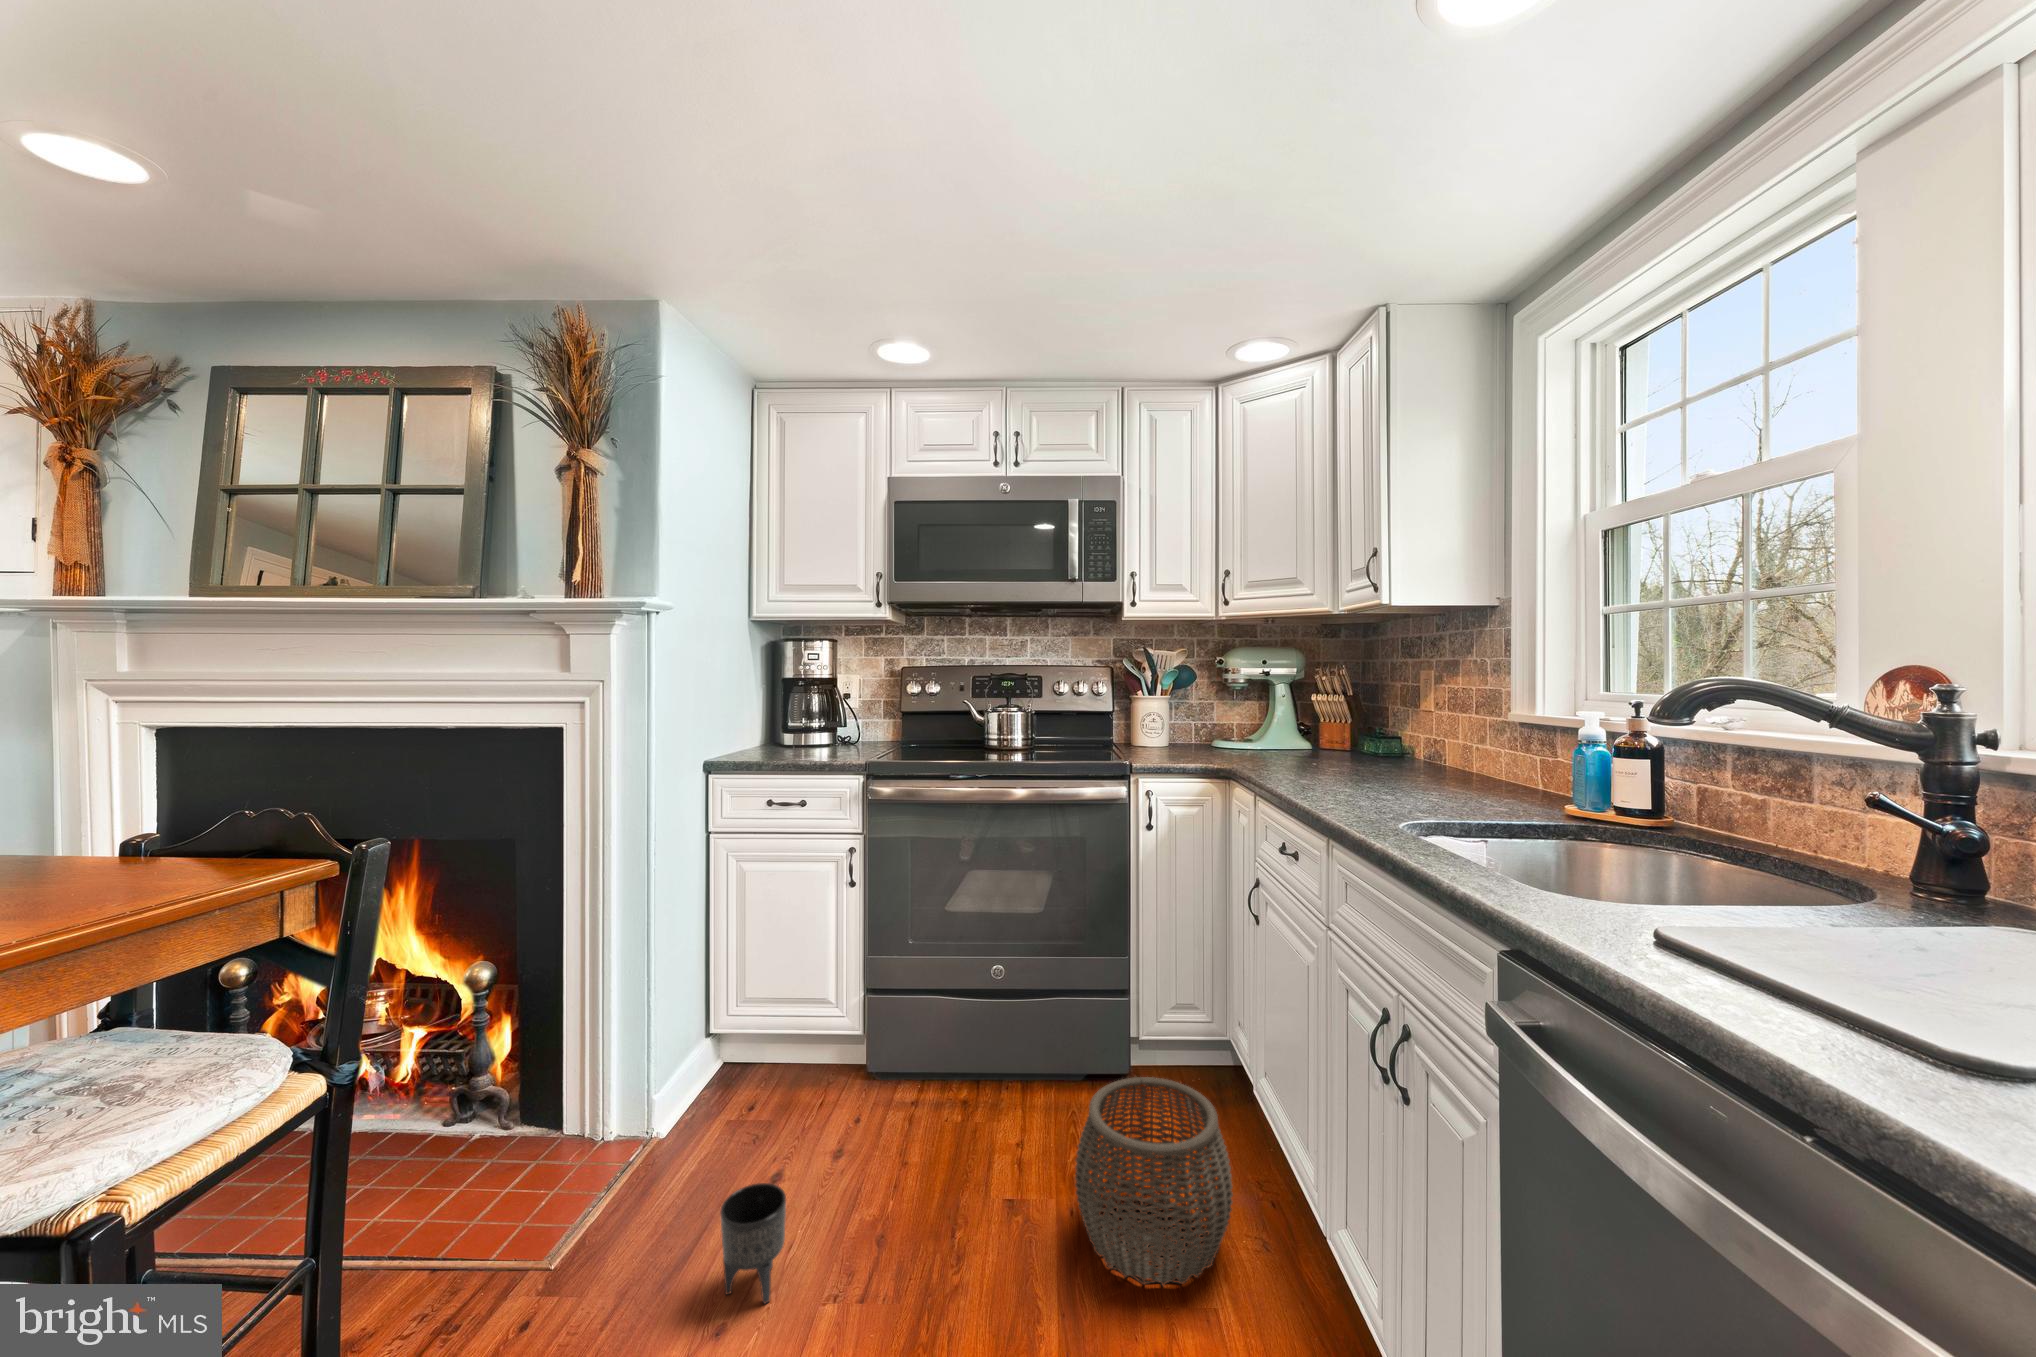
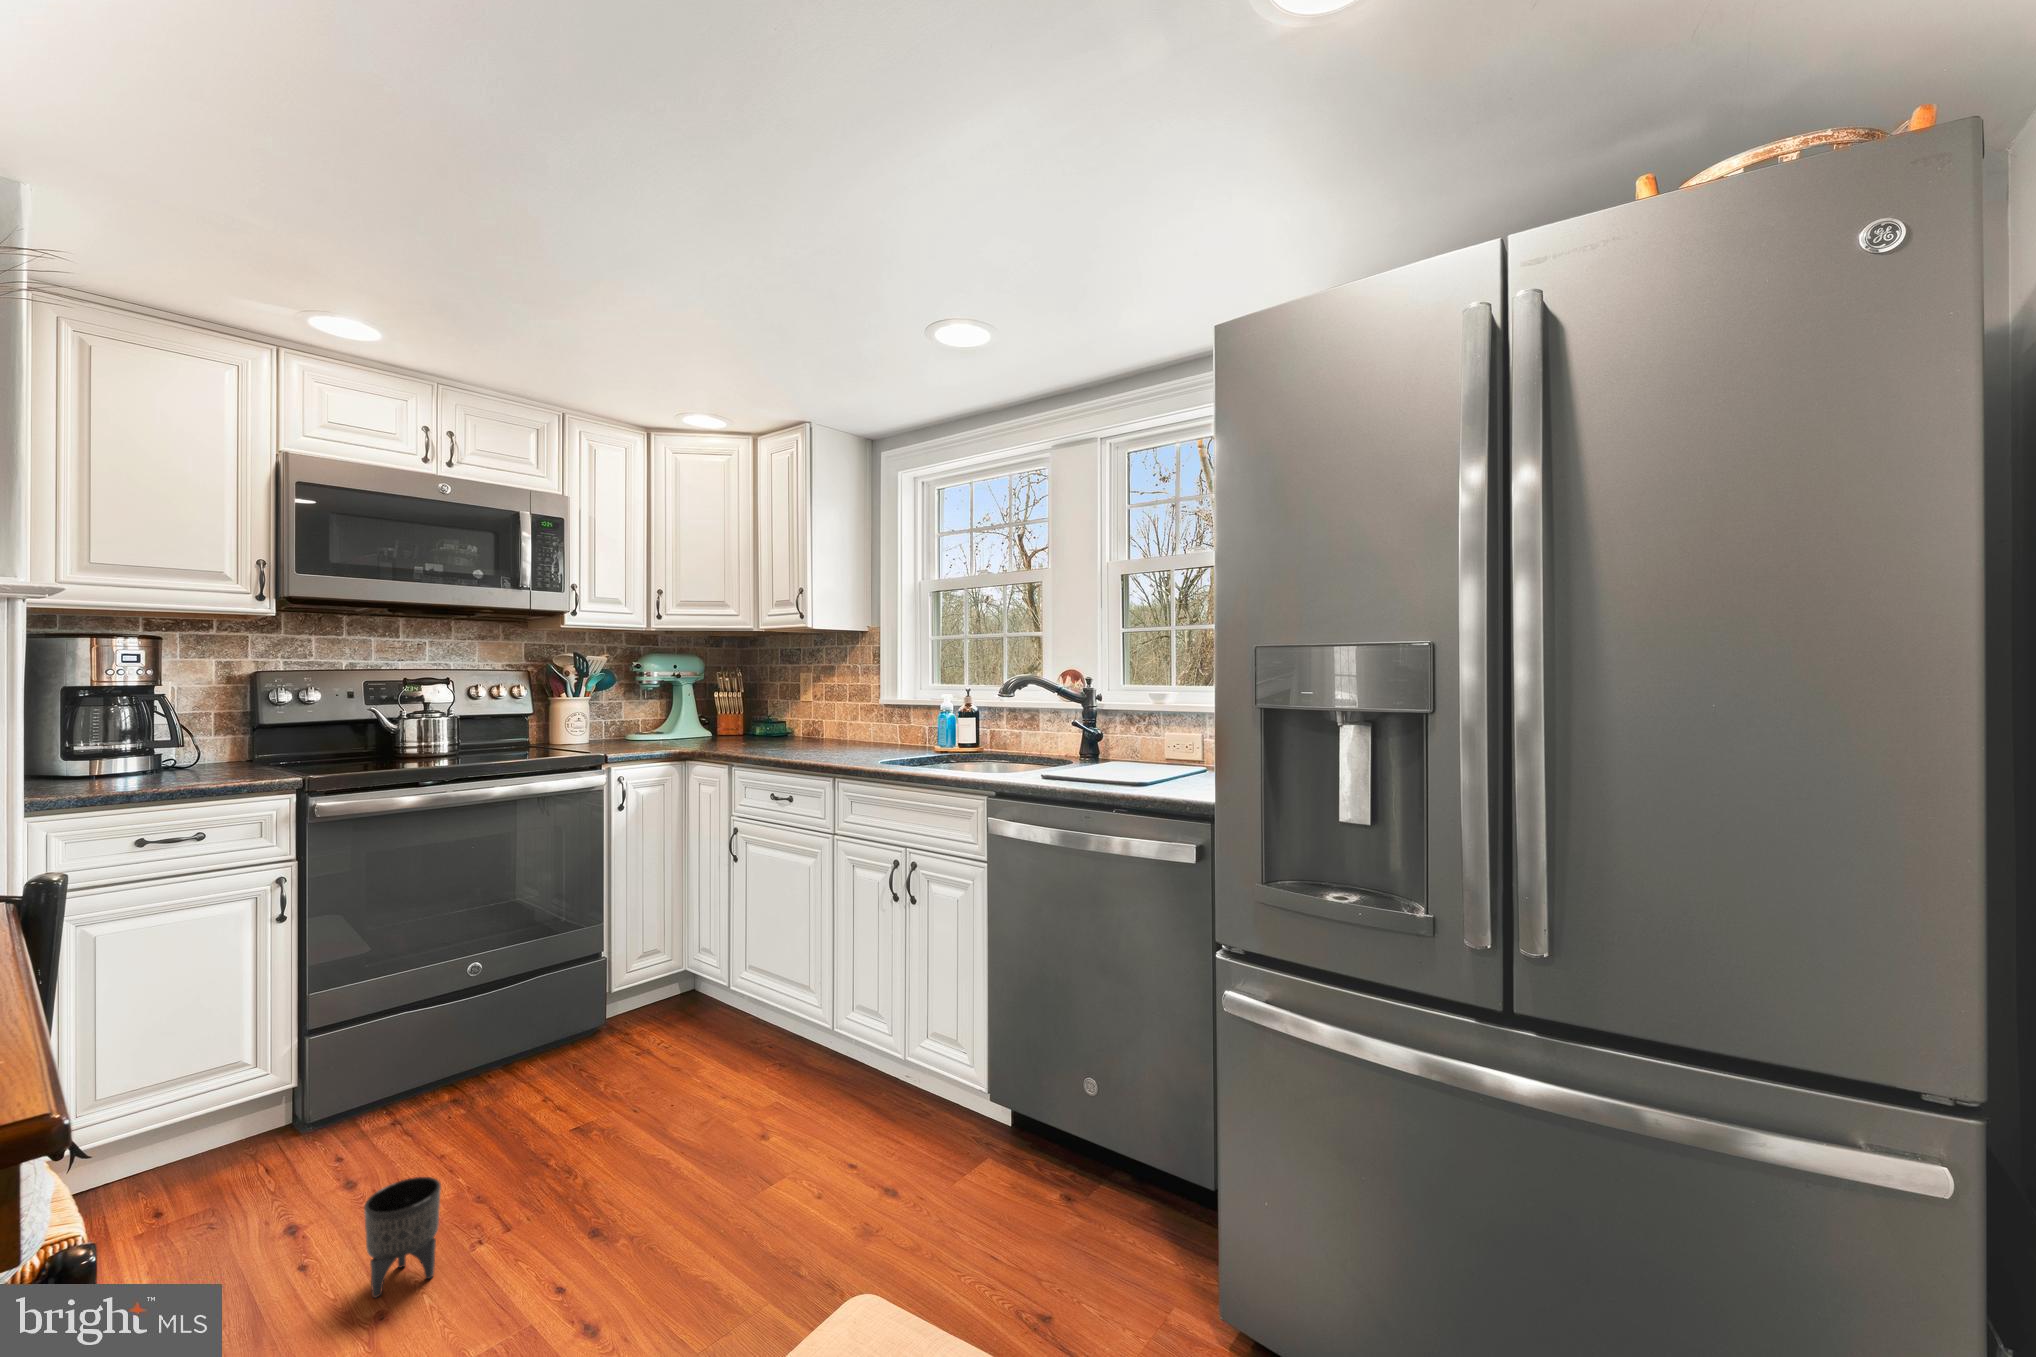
woven basket: present [1075,1077,1233,1286] -> none [657,983,783,1123]

